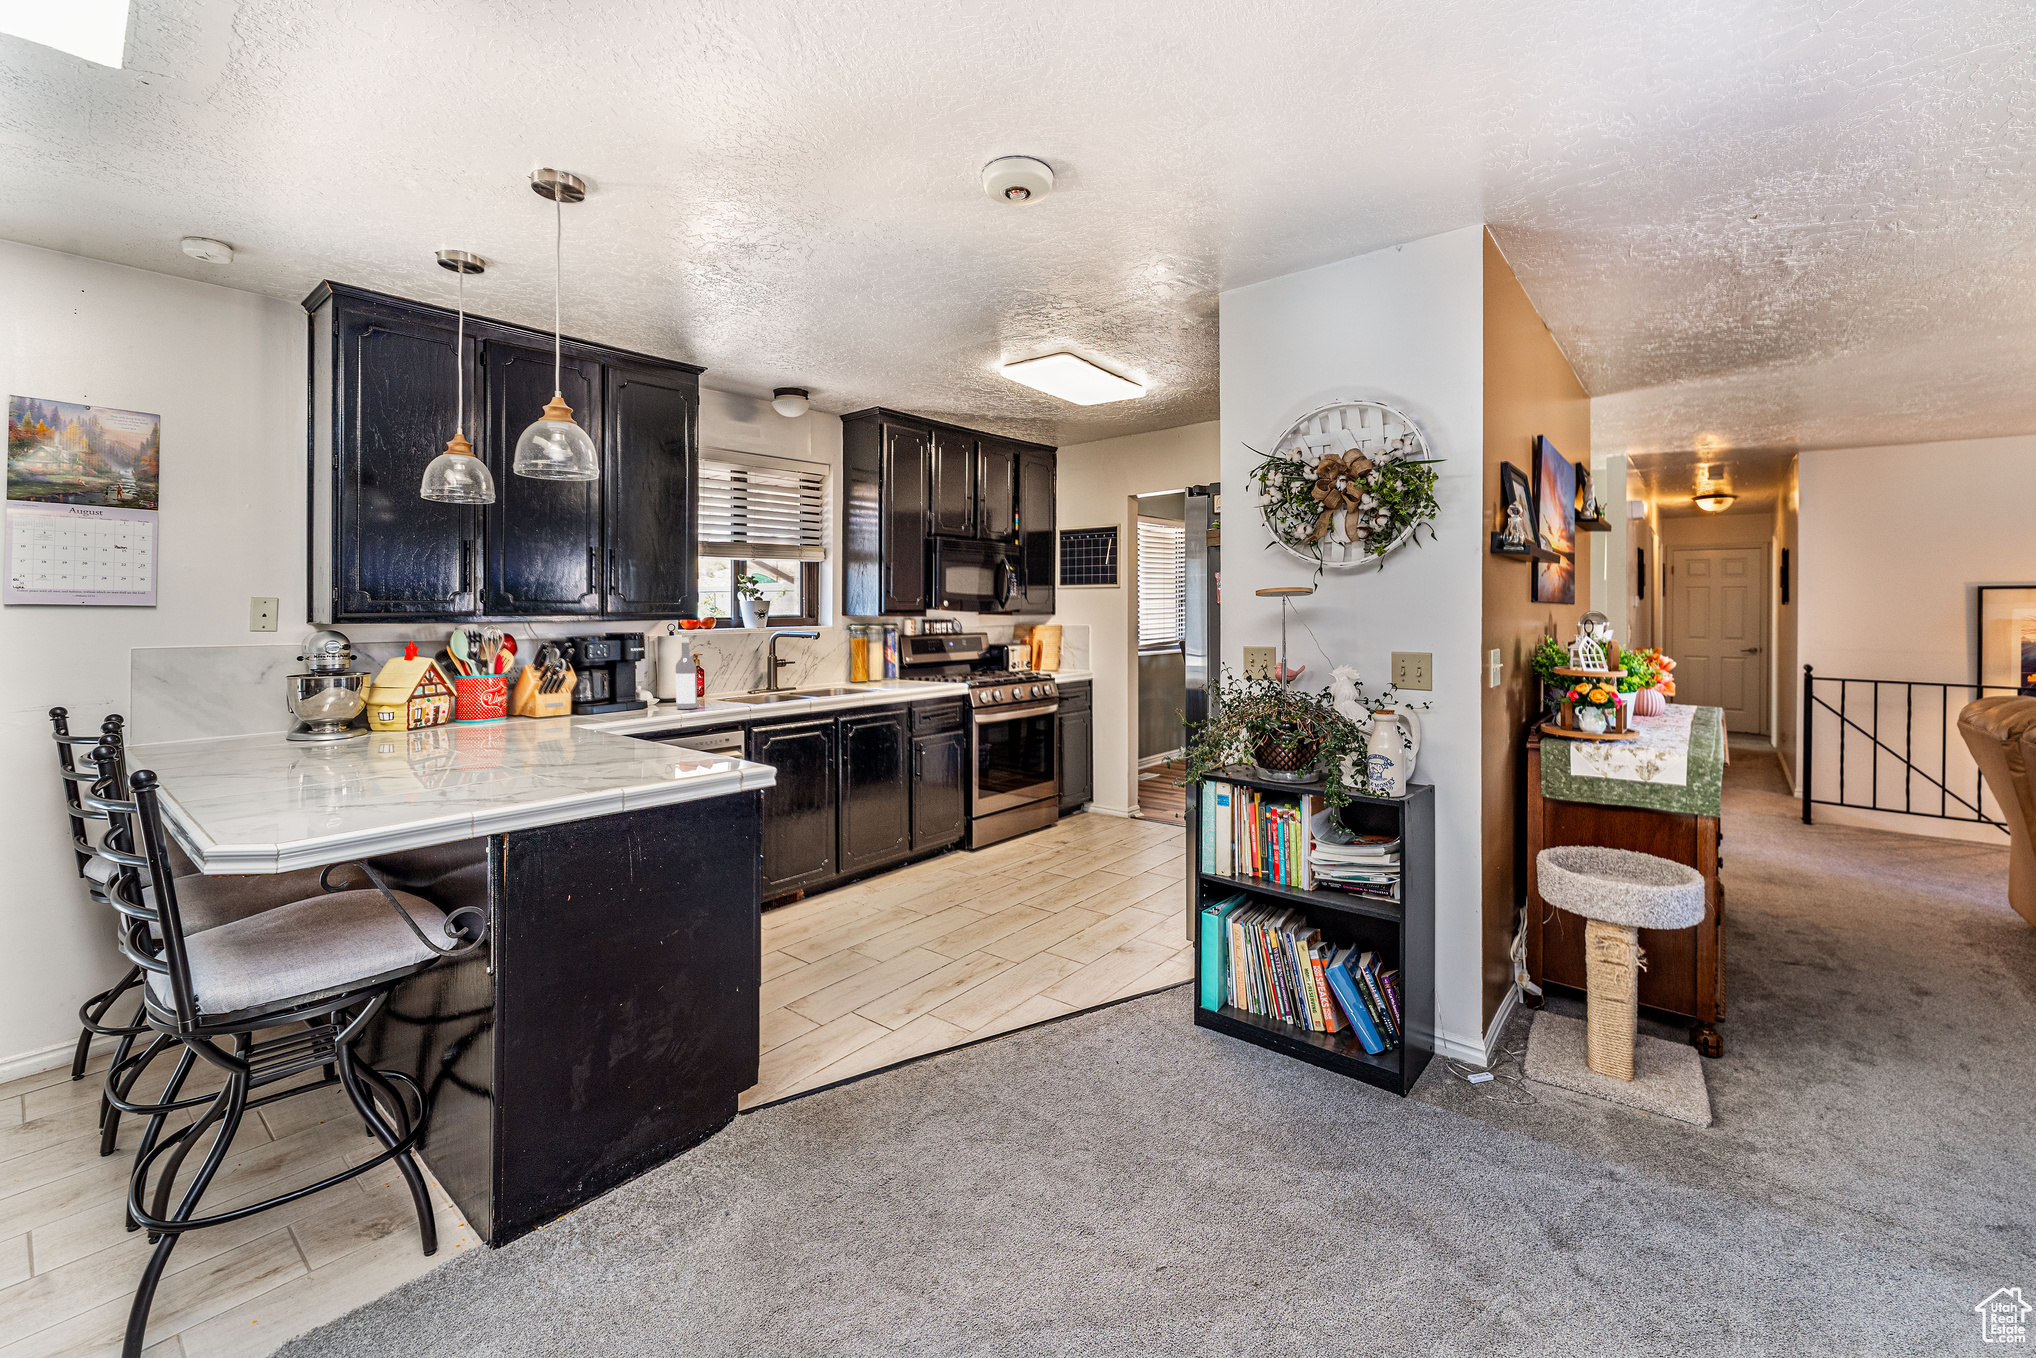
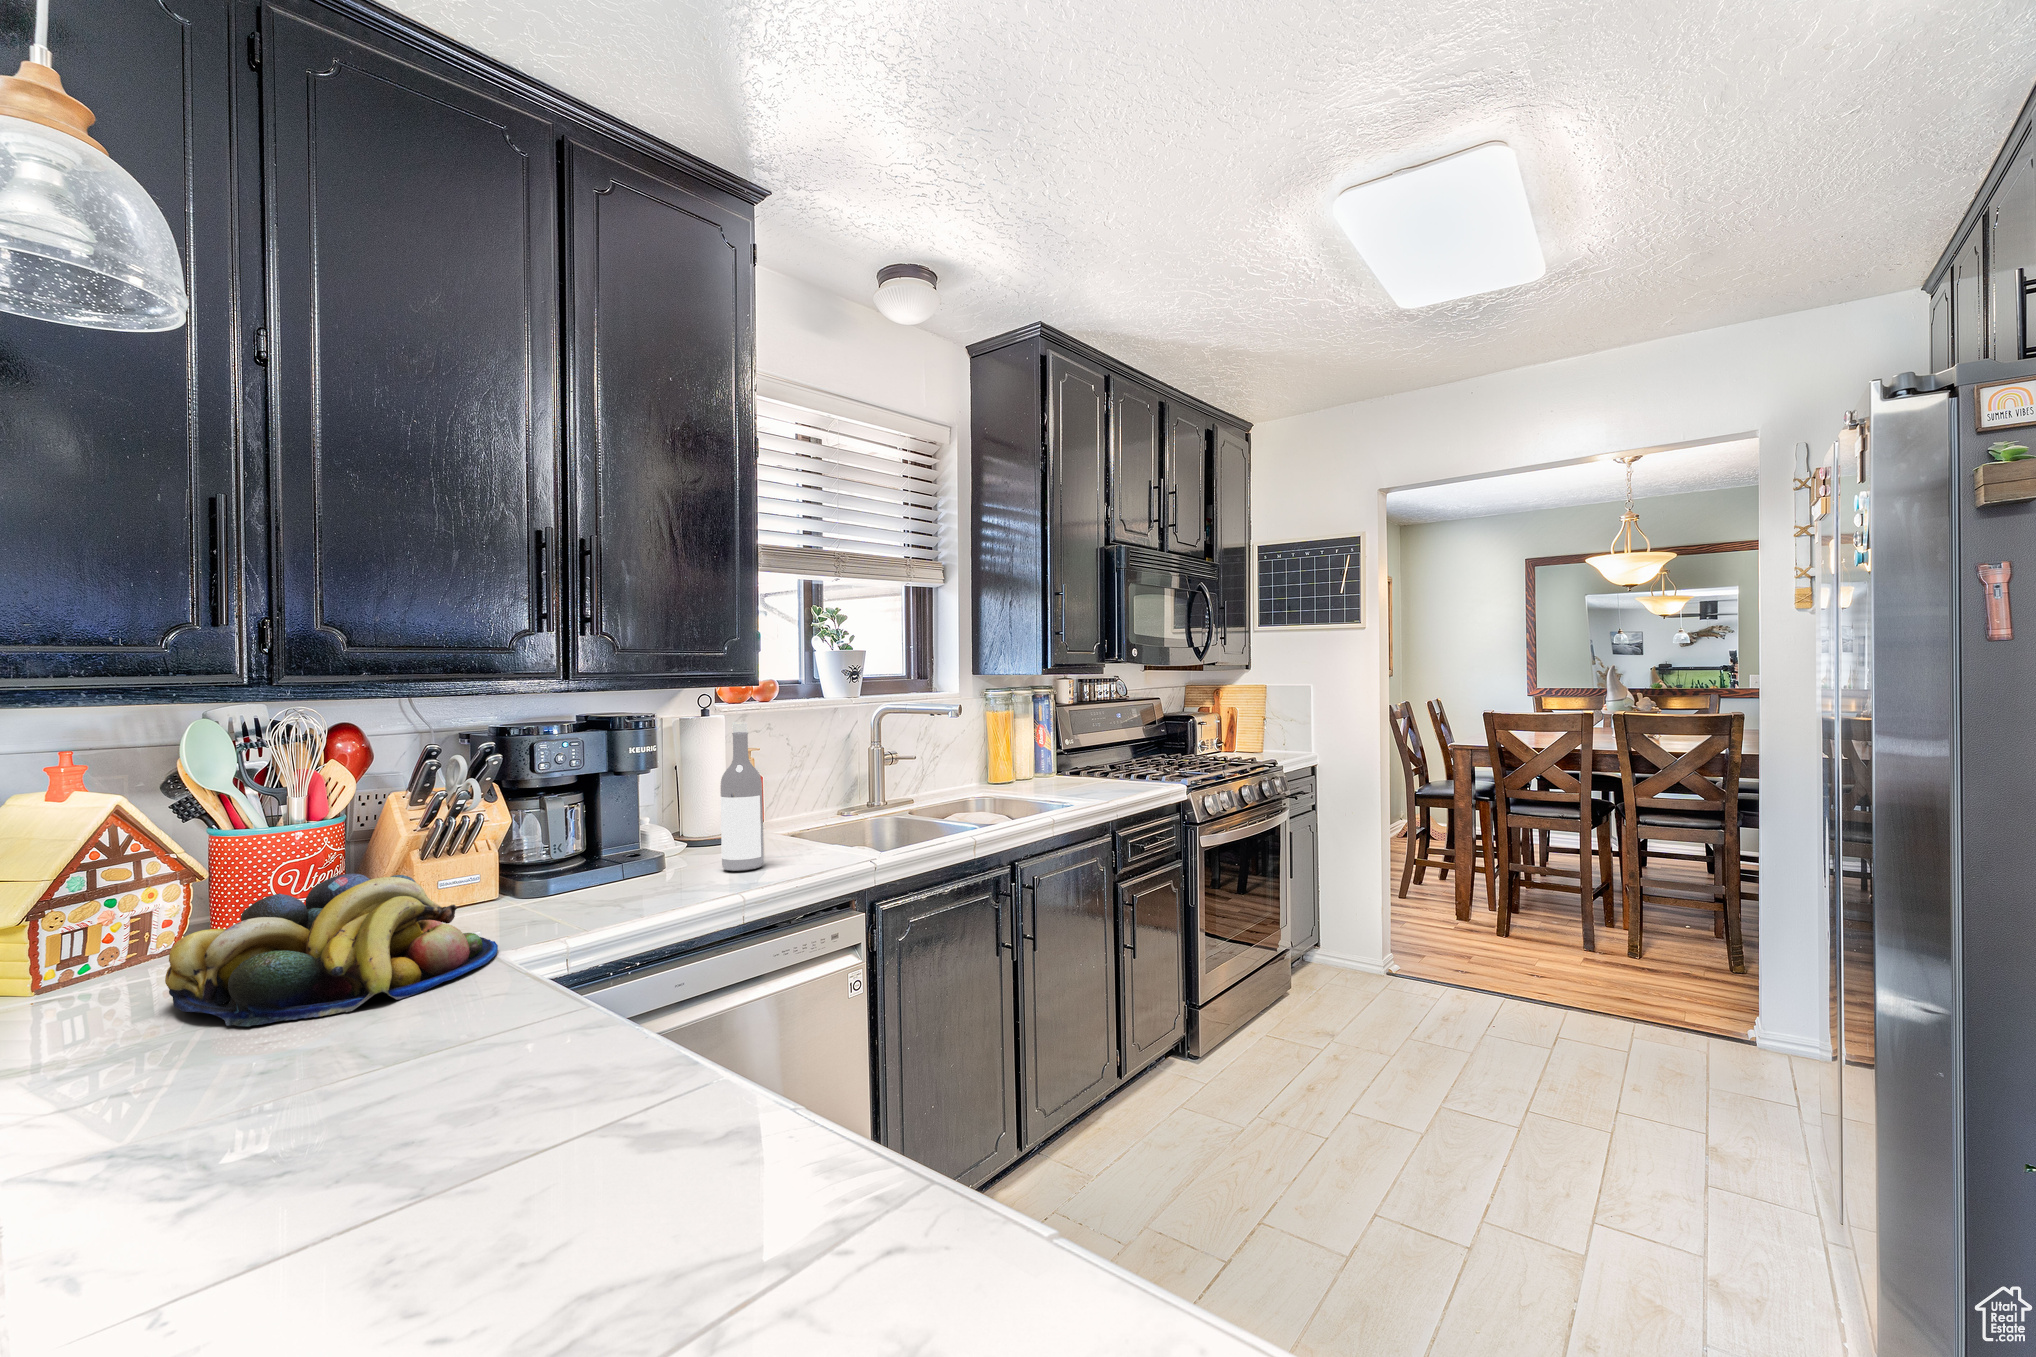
fruit bowl: none [464,692,578,734] -> present [165,874,498,1026]

